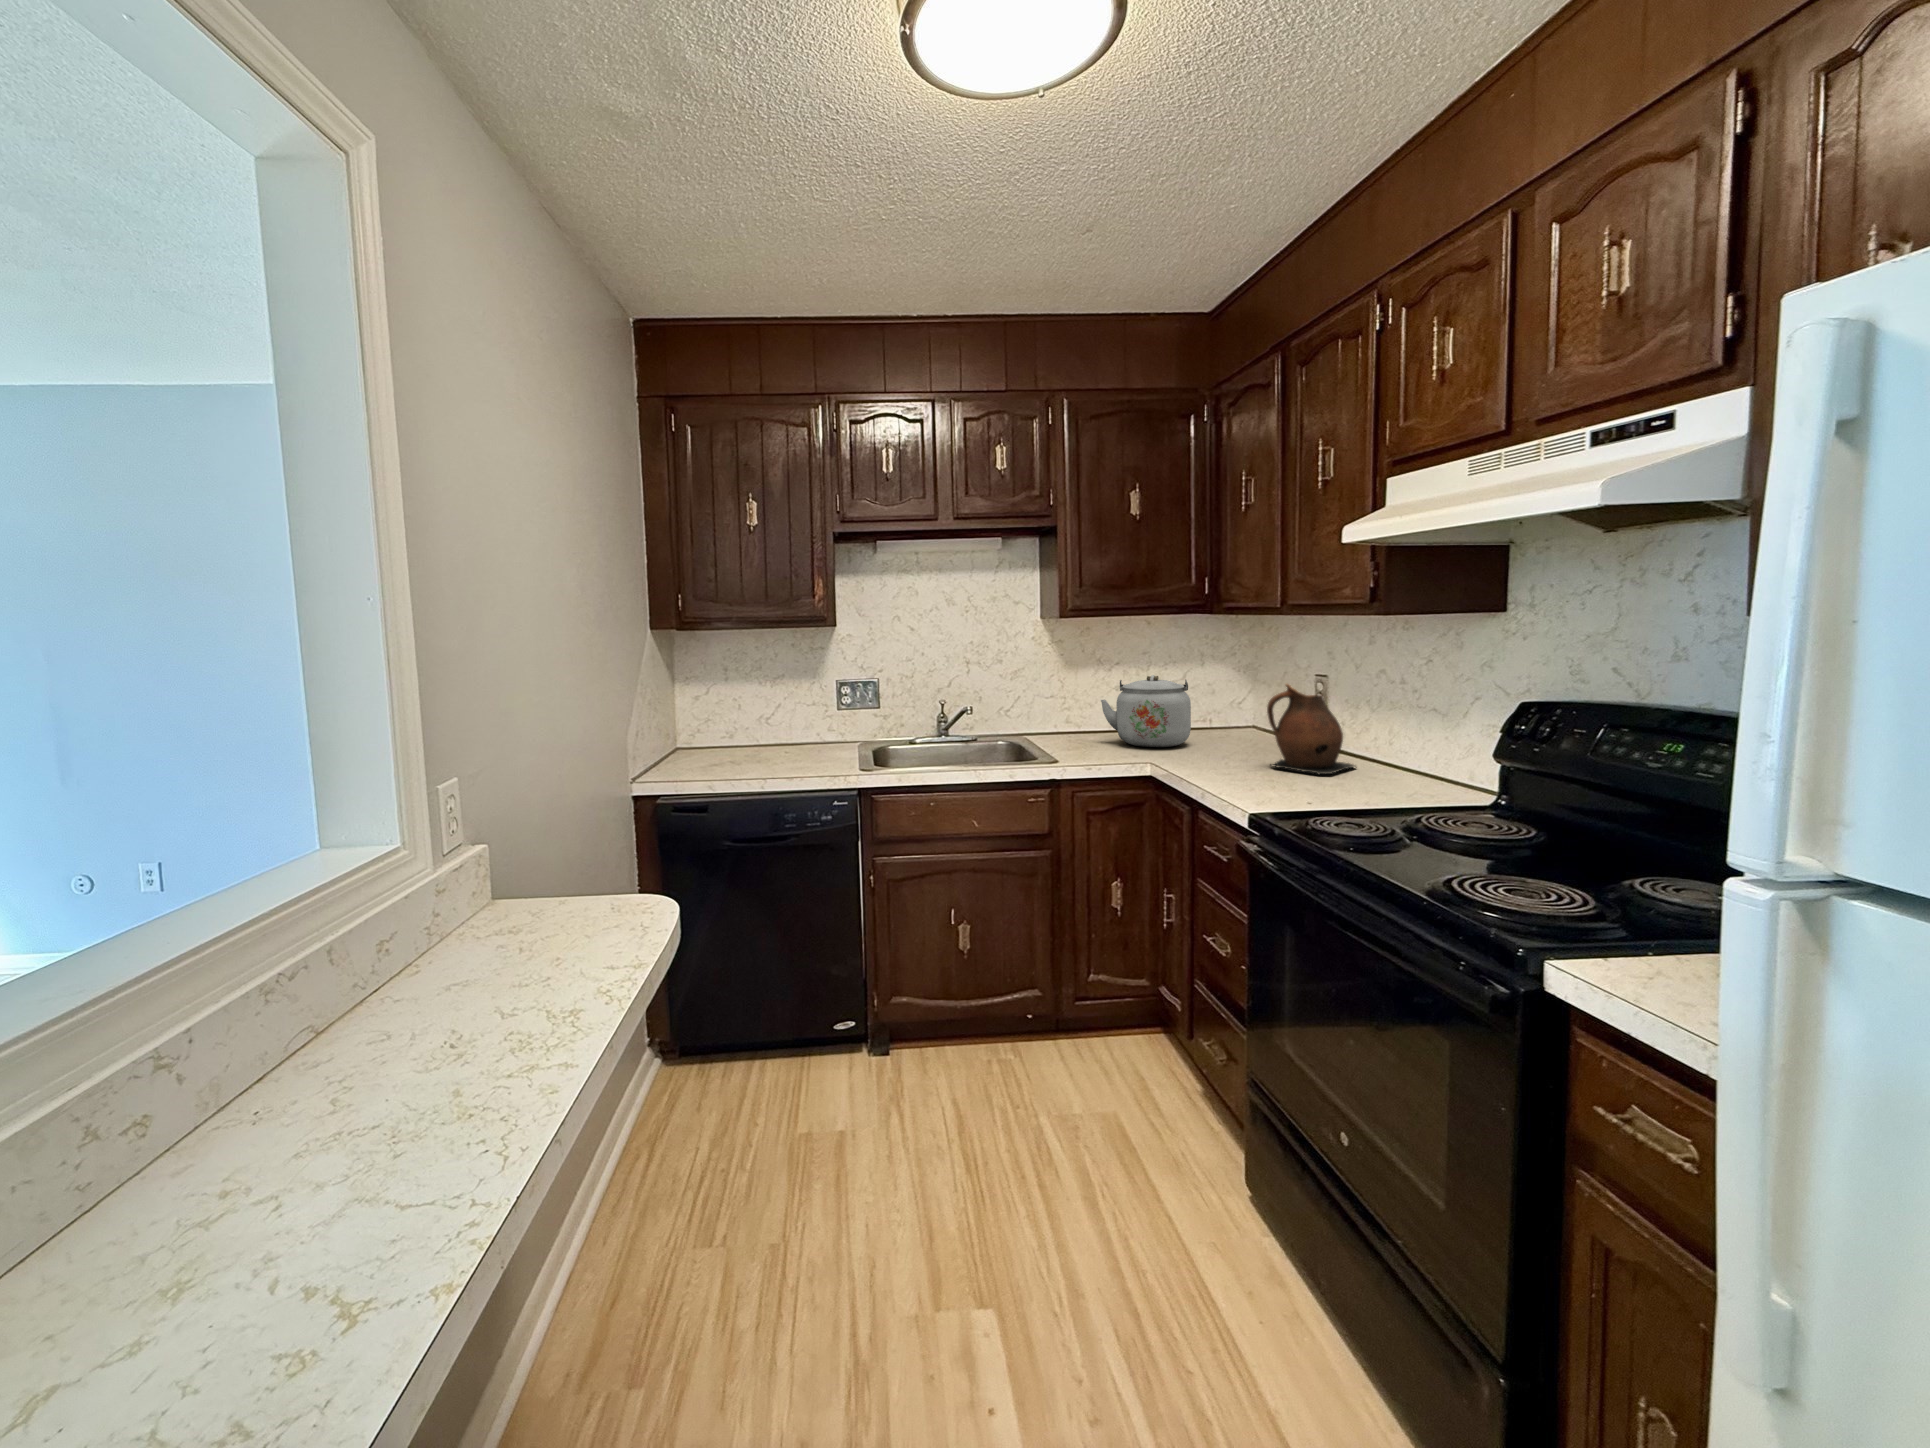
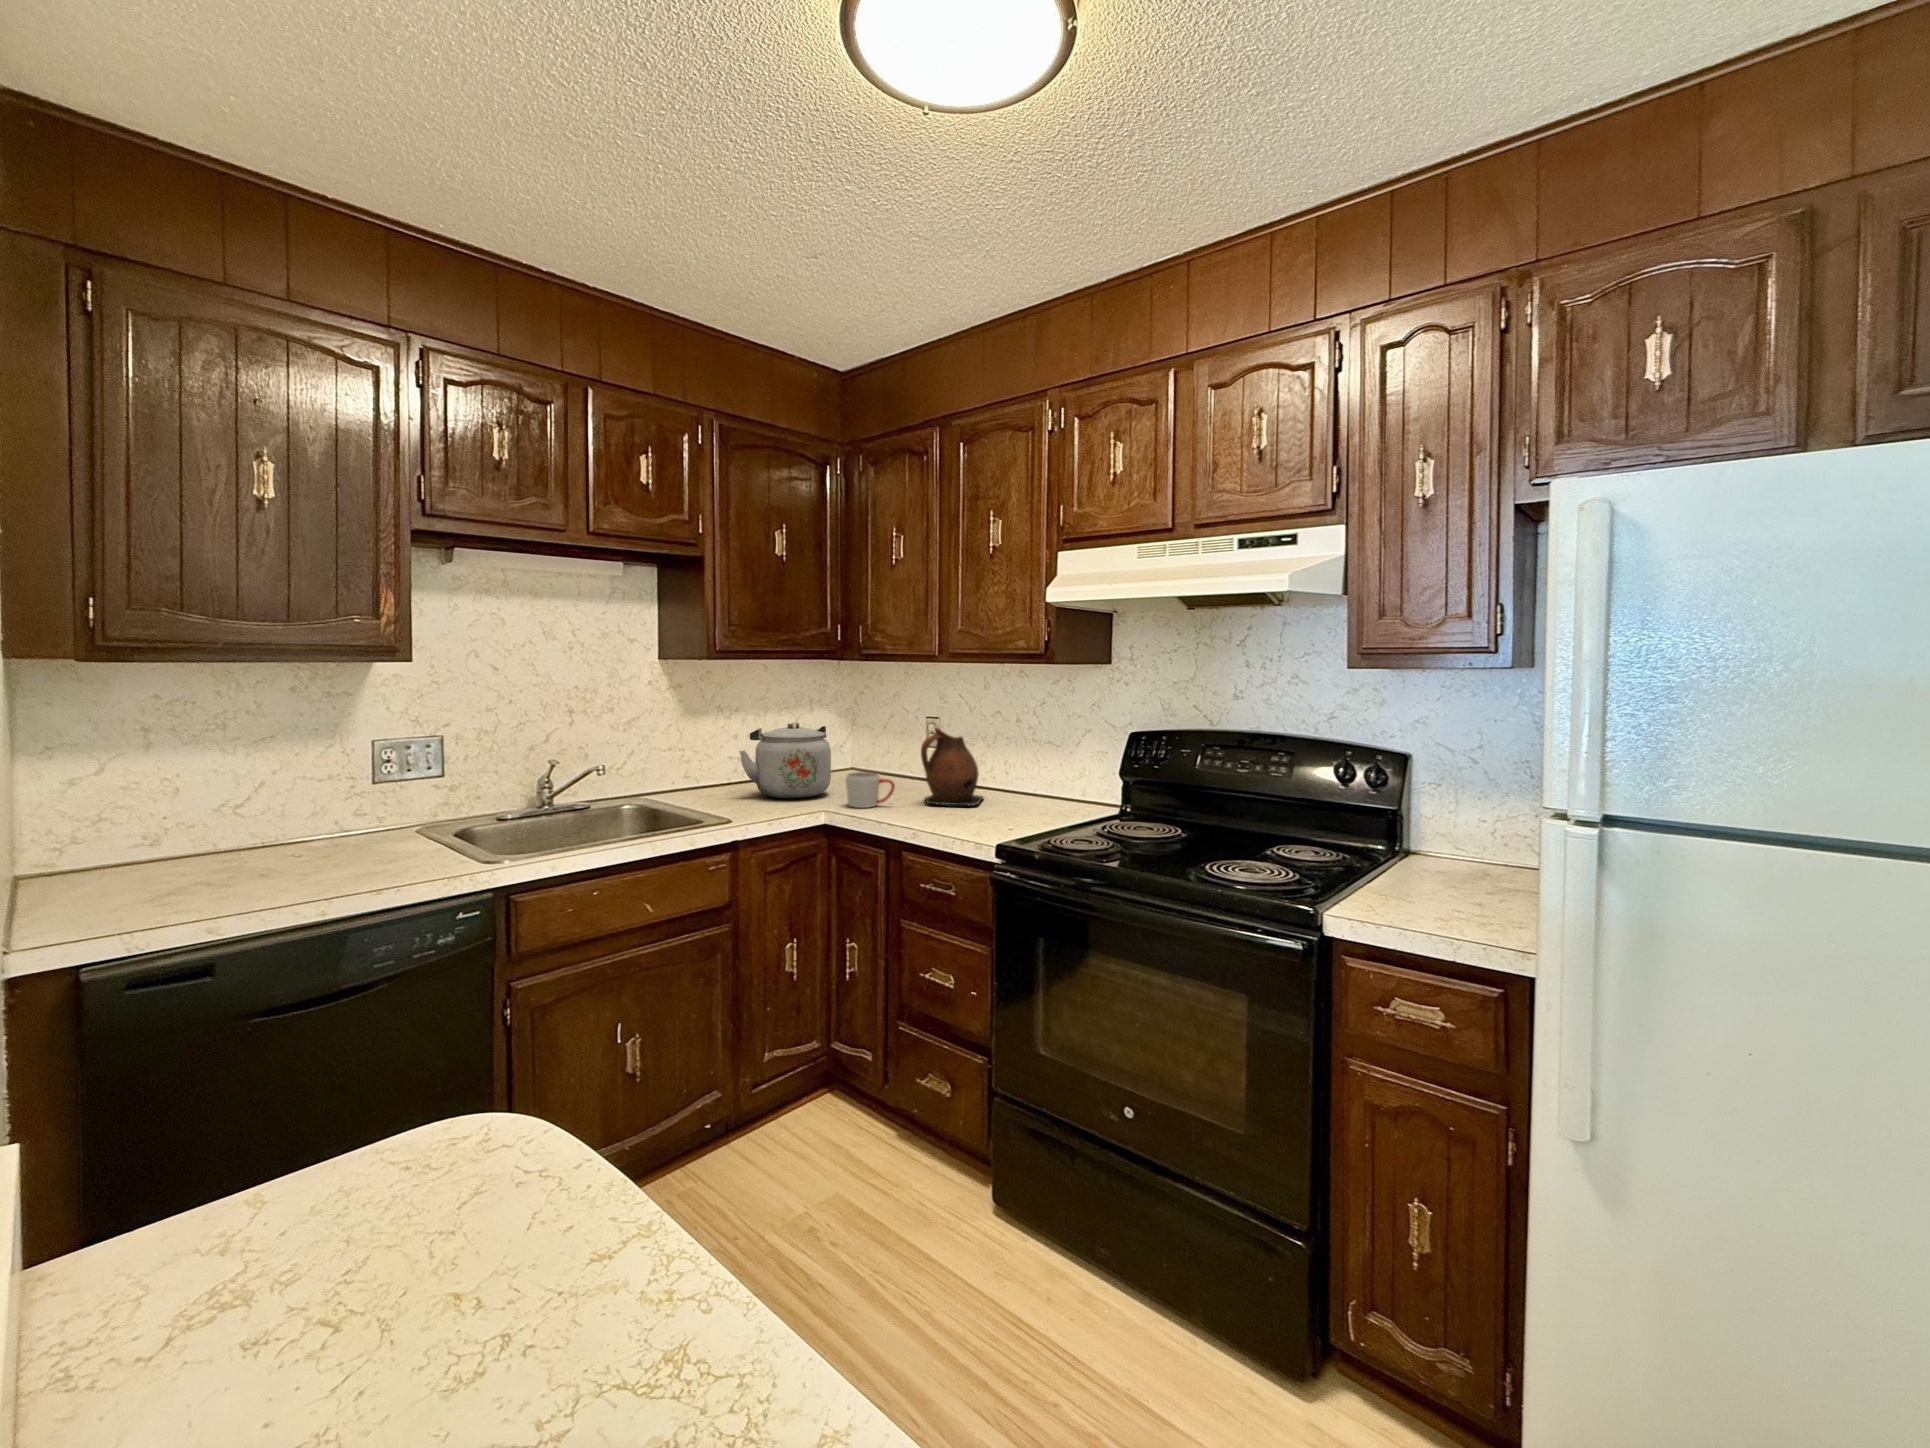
mug: none [1183,727,1233,763] -> present [846,772,895,808]

